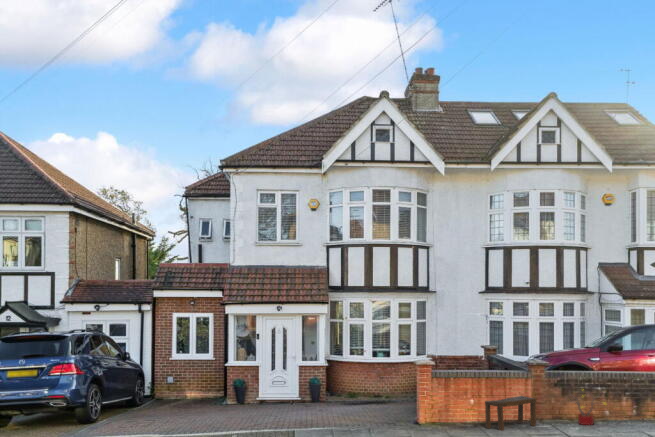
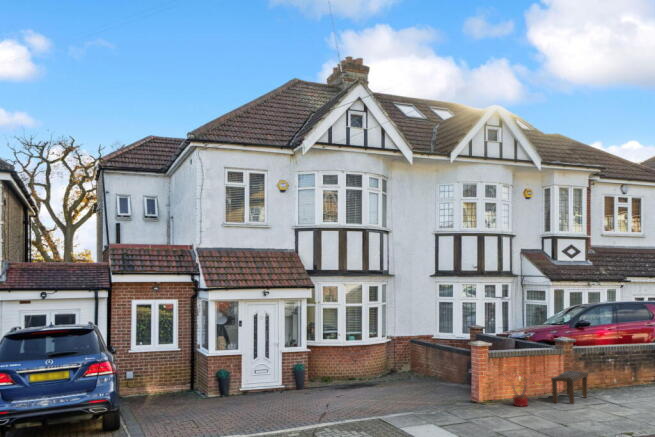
decorative plant: present [575,392,606,425] -> present [513,386,528,406]

